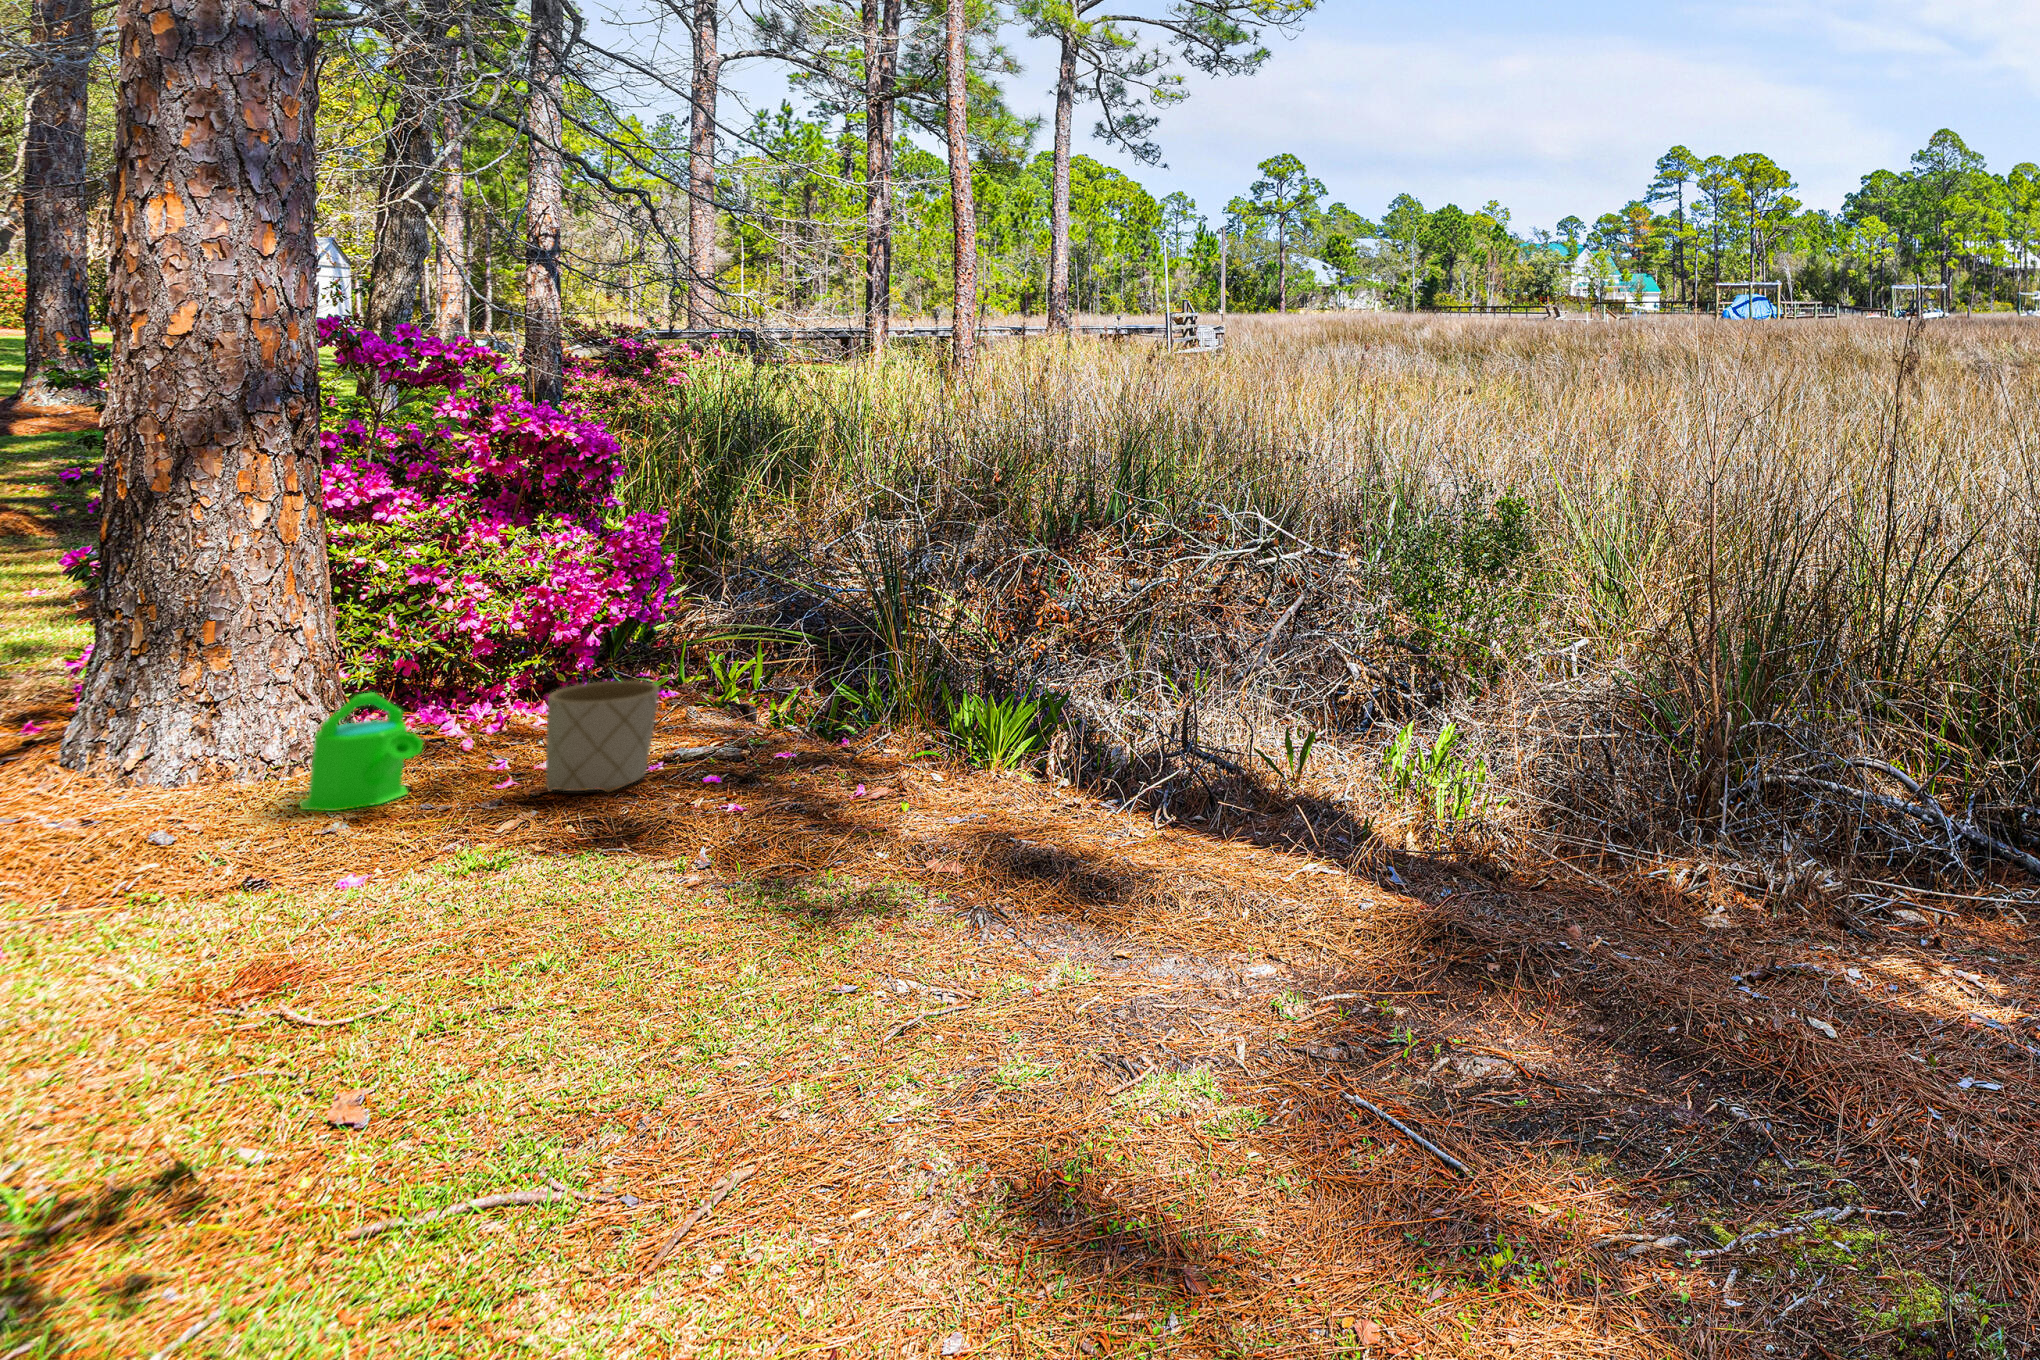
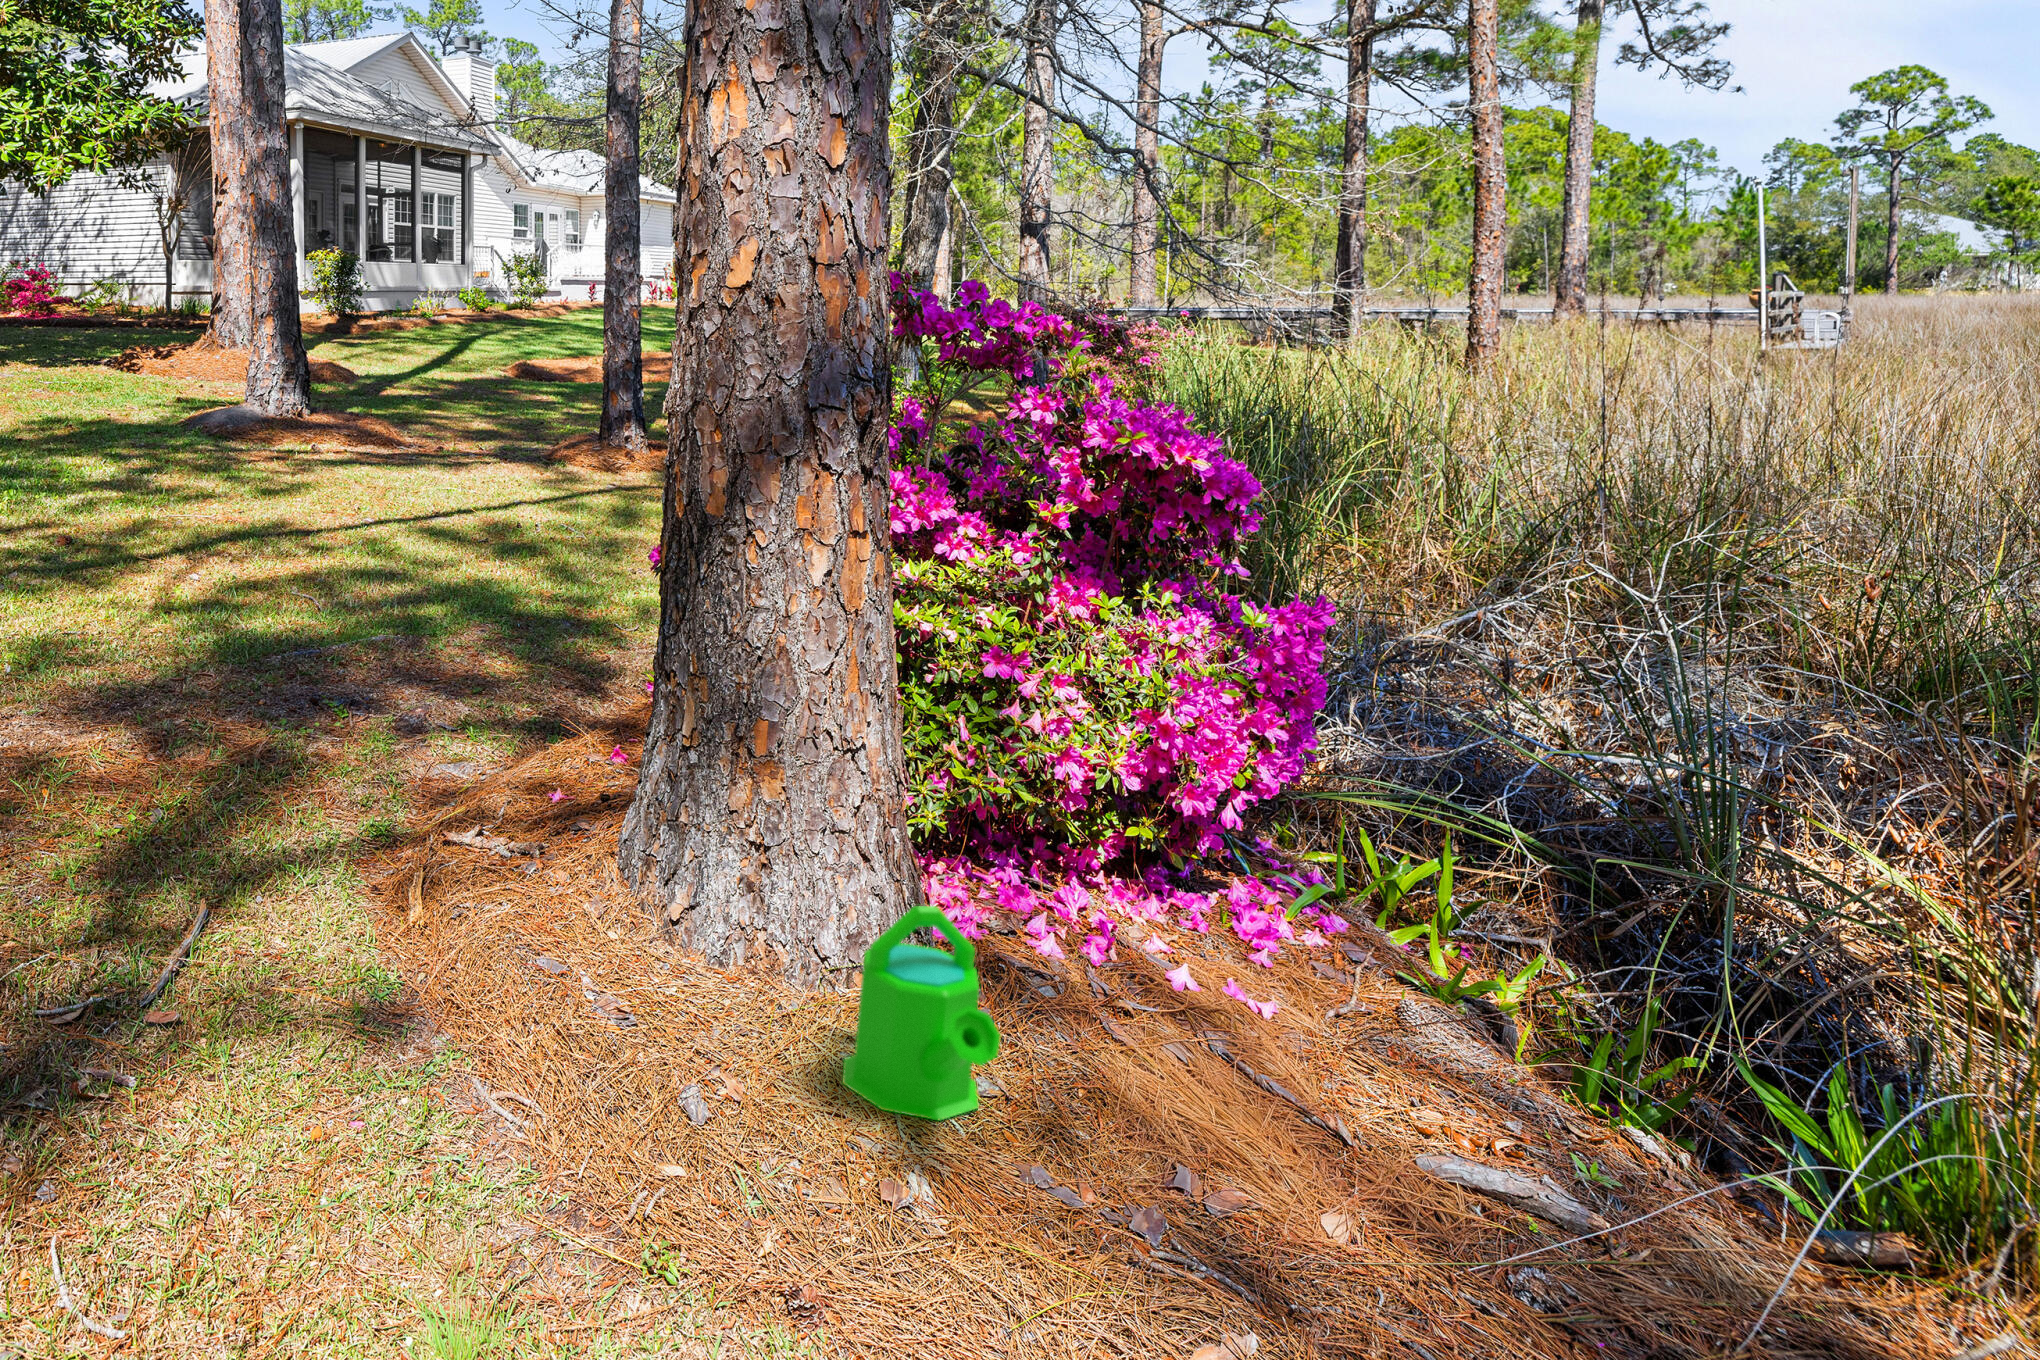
planter: present [546,681,659,792] -> none [1186,989,1399,1270]

